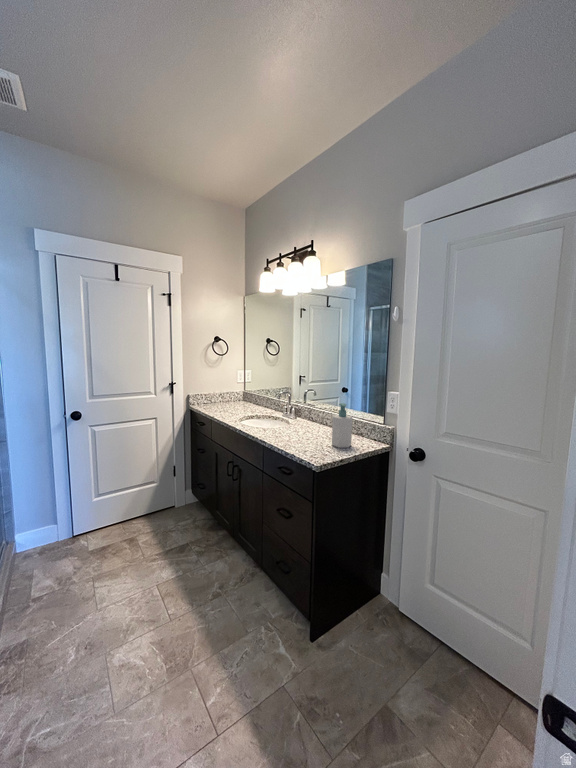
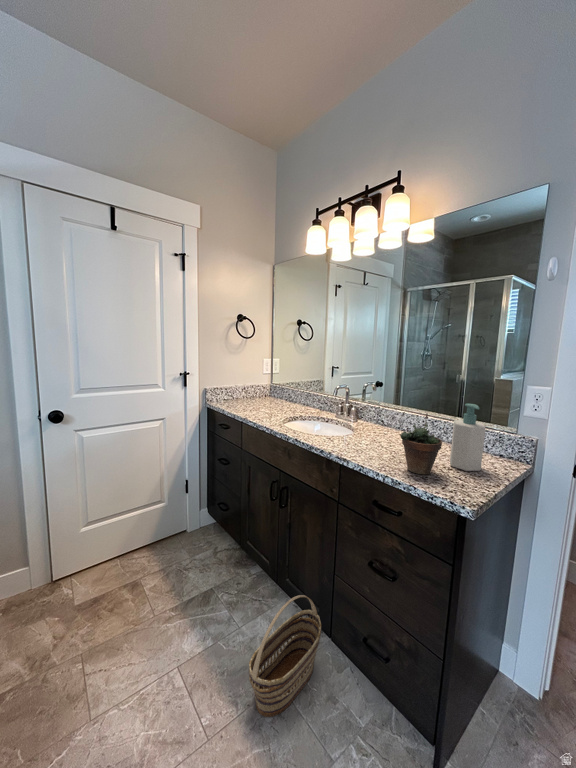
succulent plant: none [292,409,319,449] -> present [400,414,442,474]
basket: none [199,536,255,612] -> present [249,595,321,717]

